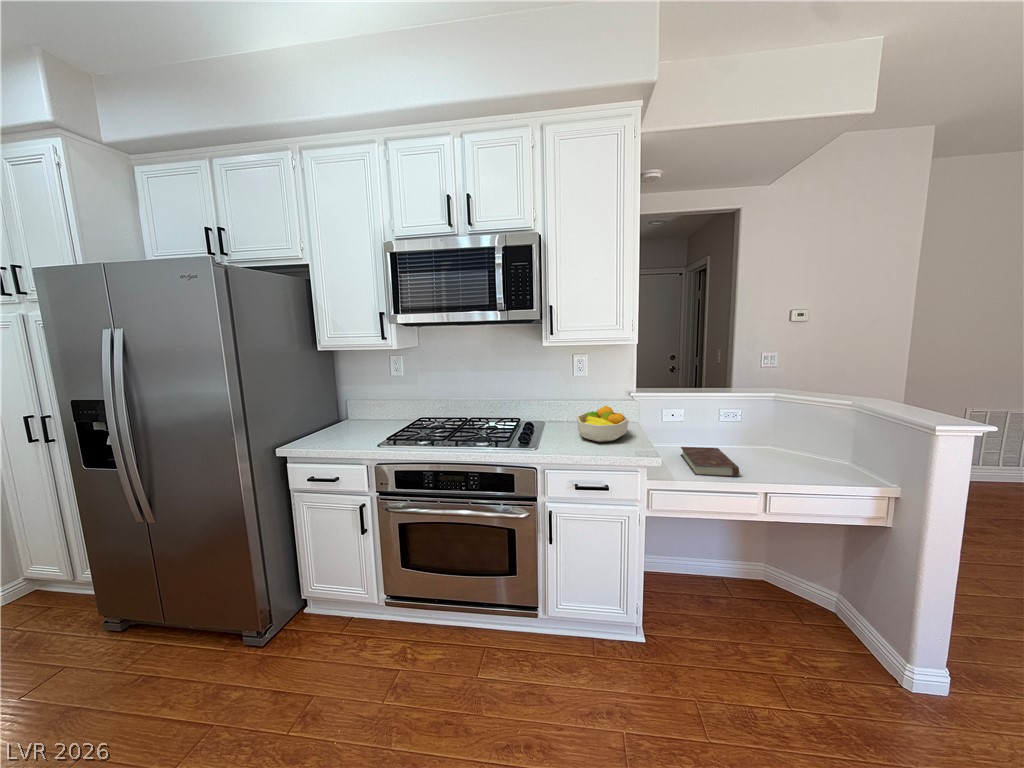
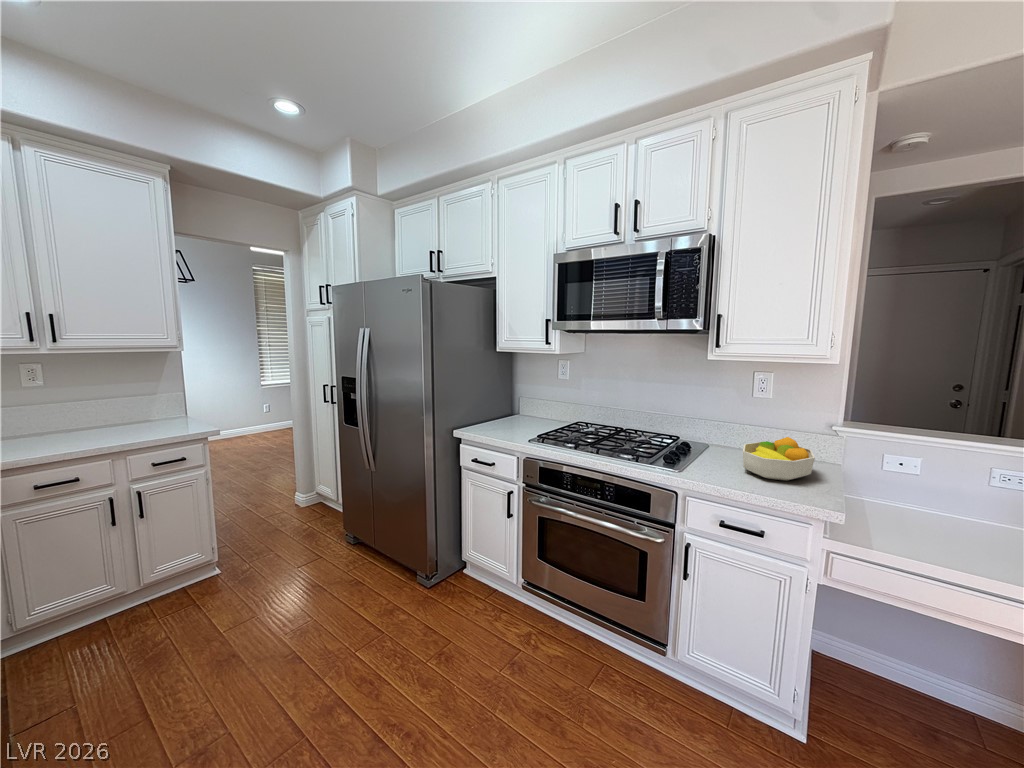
book: present [681,447,739,477] -> none [904,509,998,570]

